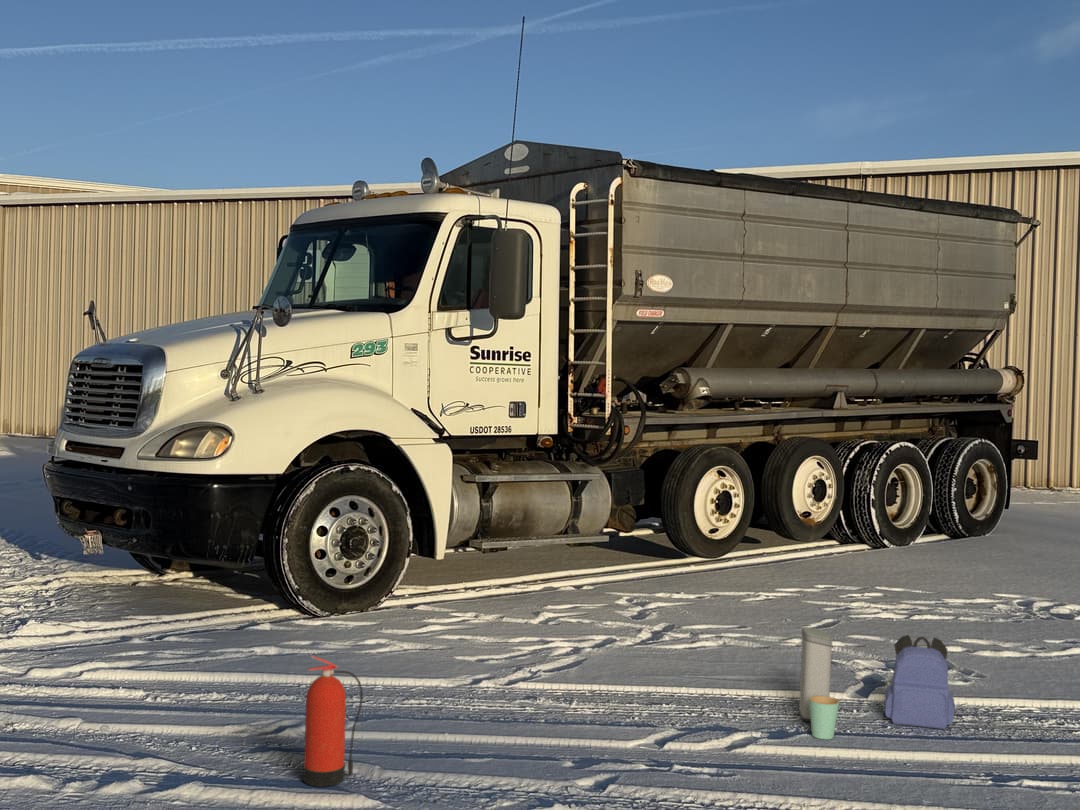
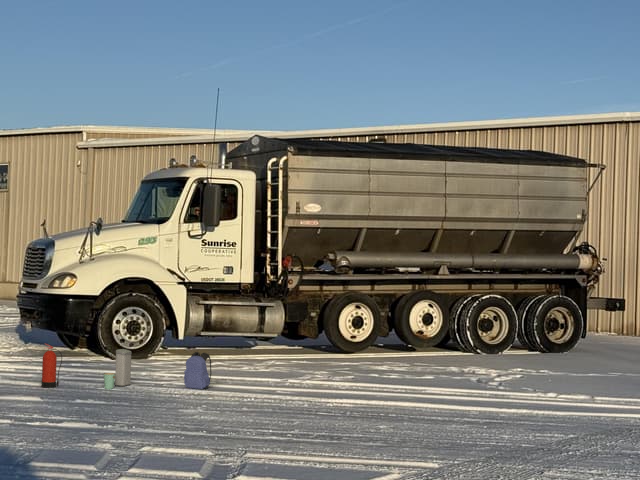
trash can: present [799,627,839,739] -> present [103,349,132,389]
backpack: present [884,635,955,729] -> present [184,352,211,389]

